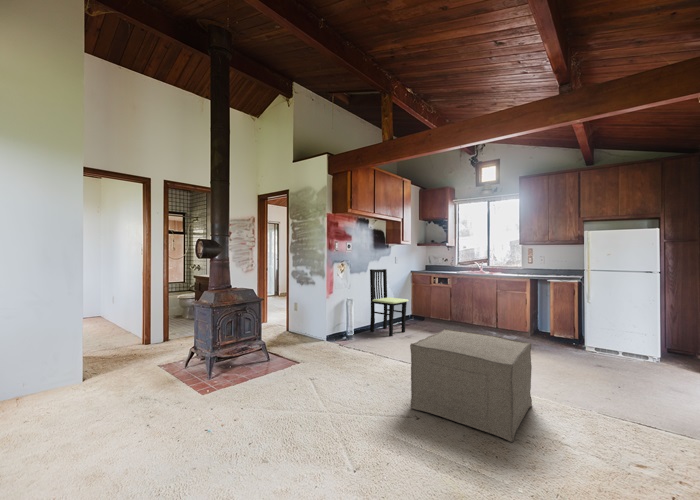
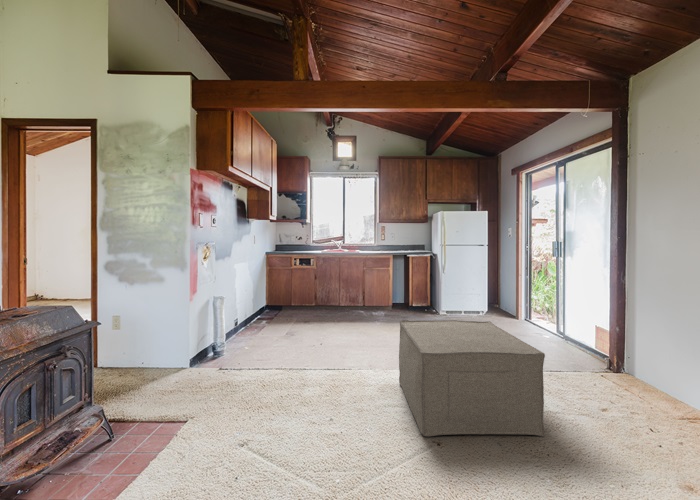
dining chair: present [370,269,409,336] -> none [236,252,284,337]

